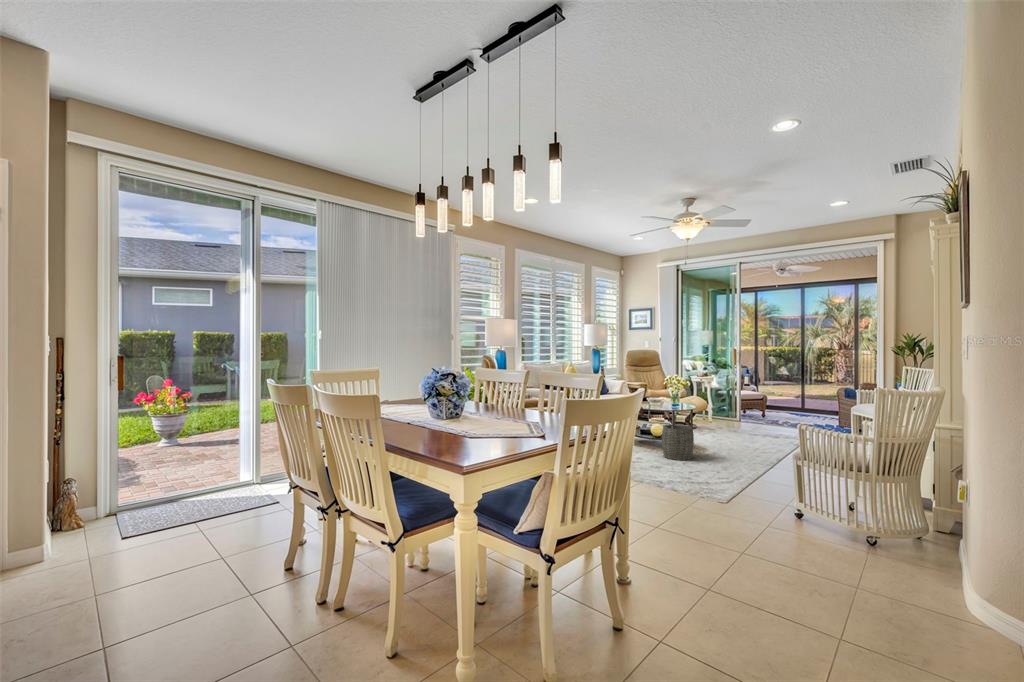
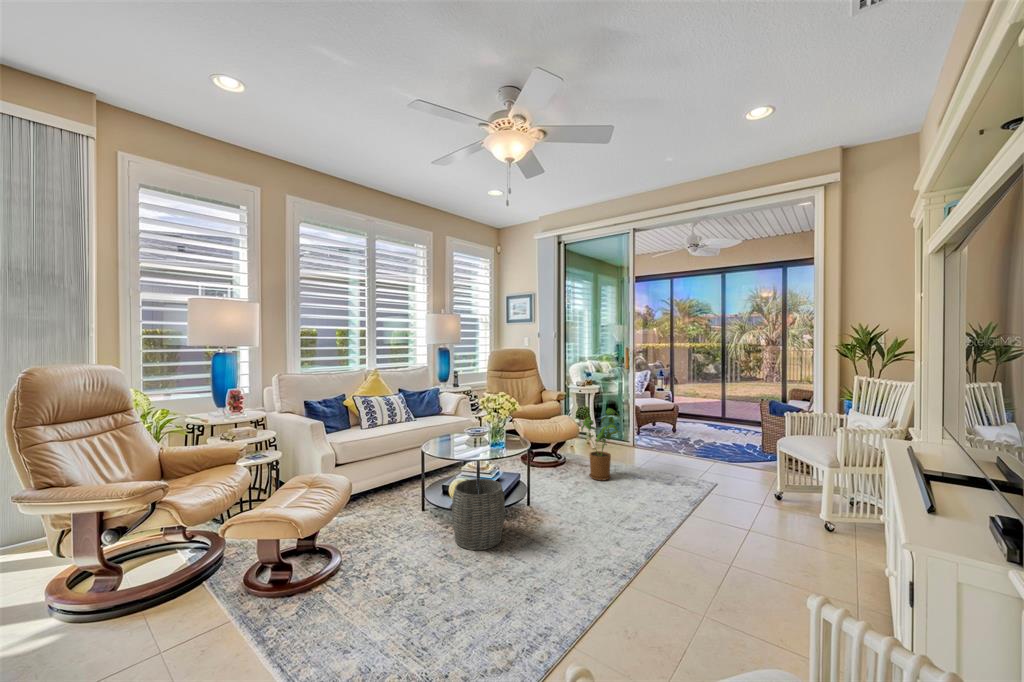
house plant: none [714,390,744,438] -> present [581,408,620,481]

